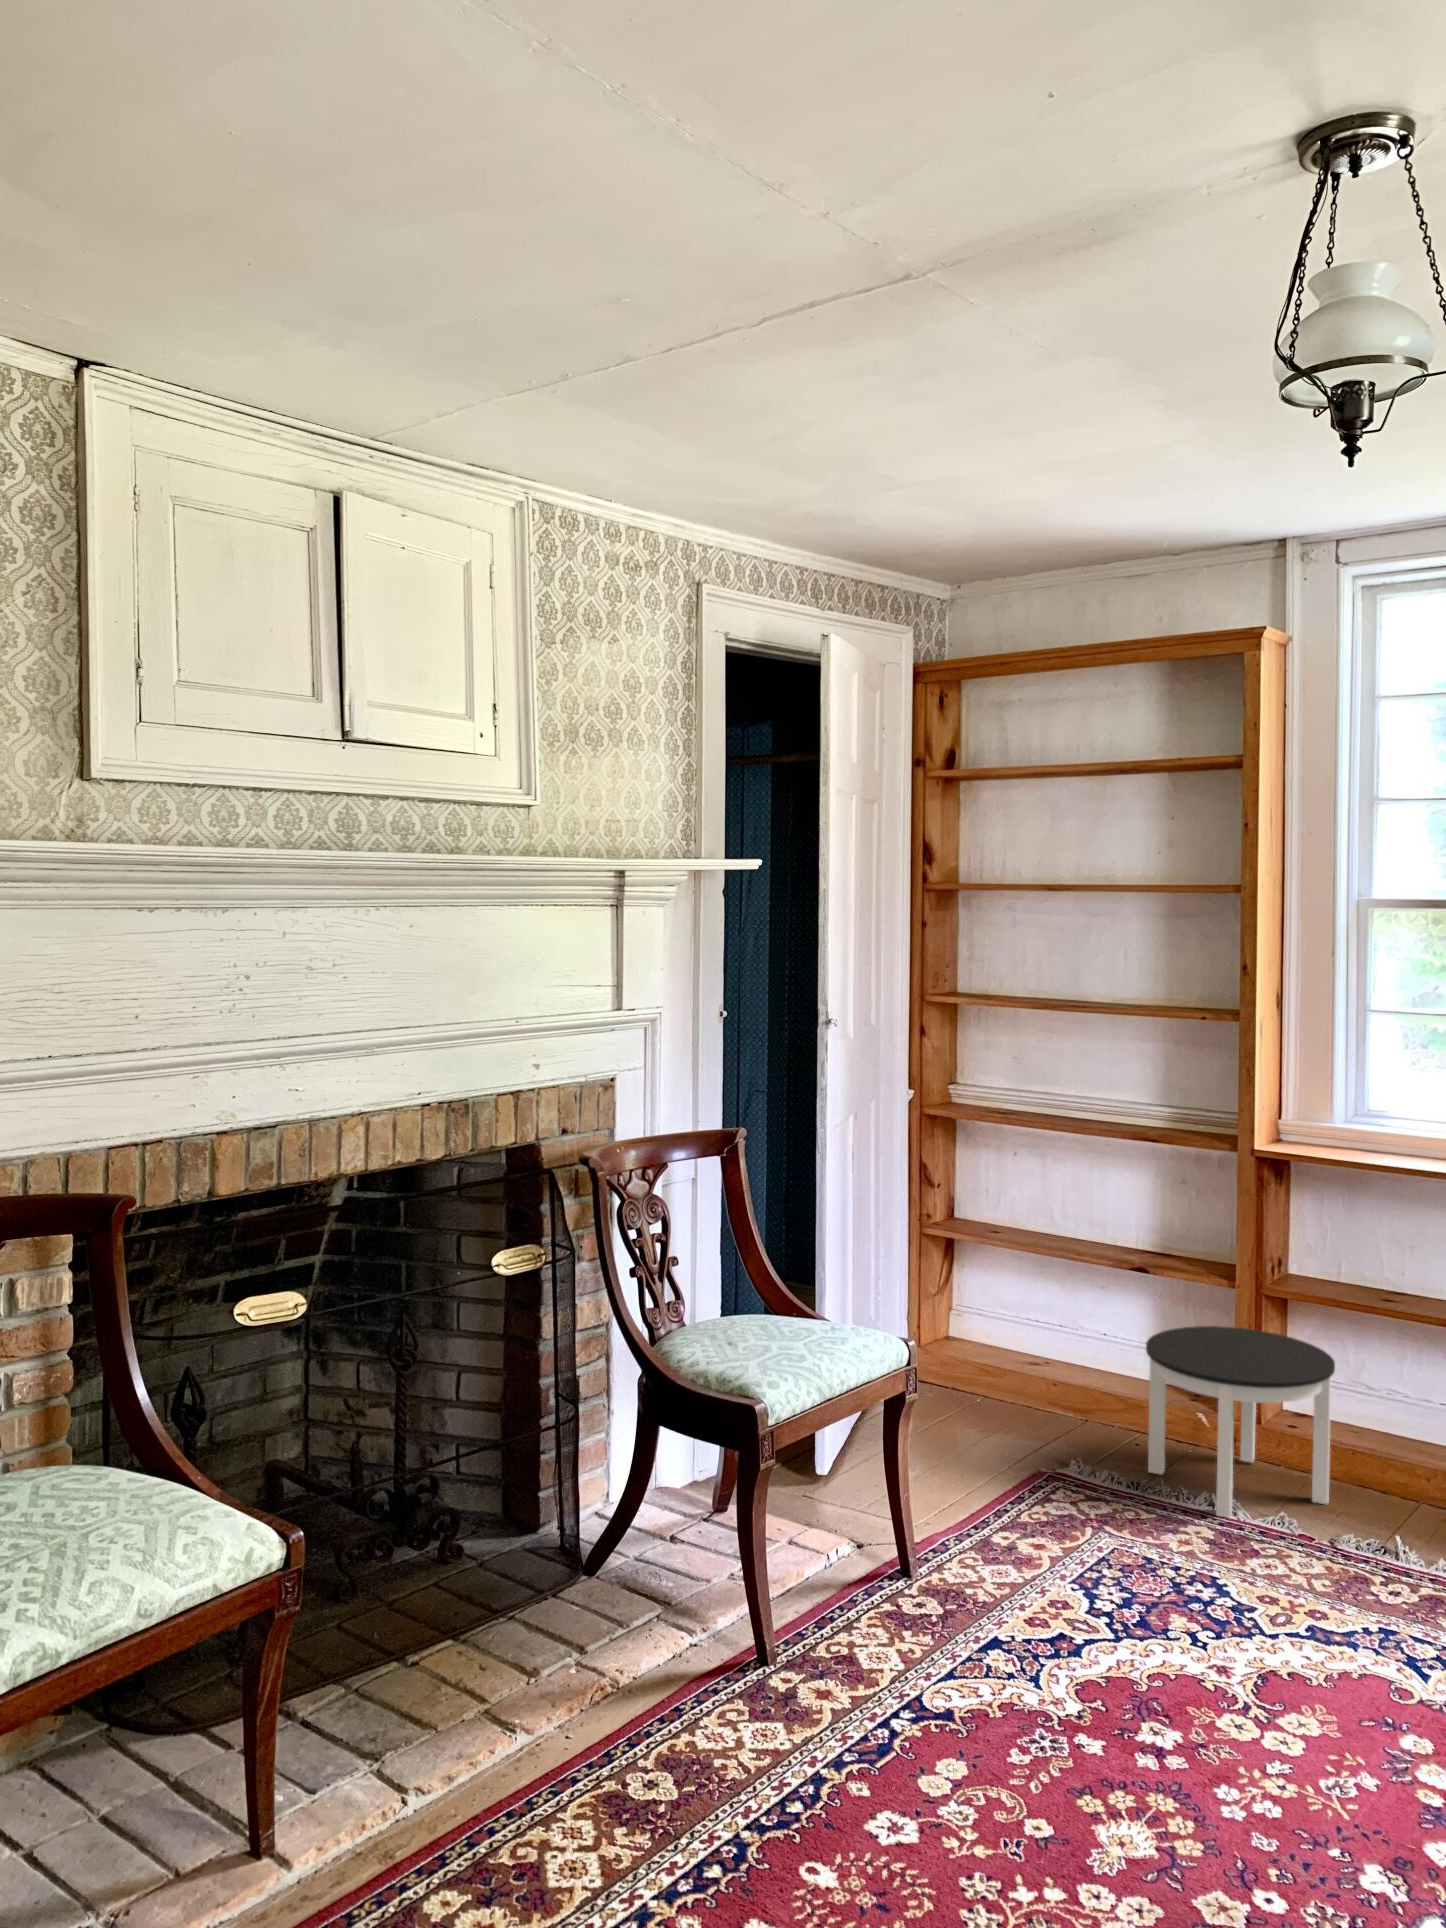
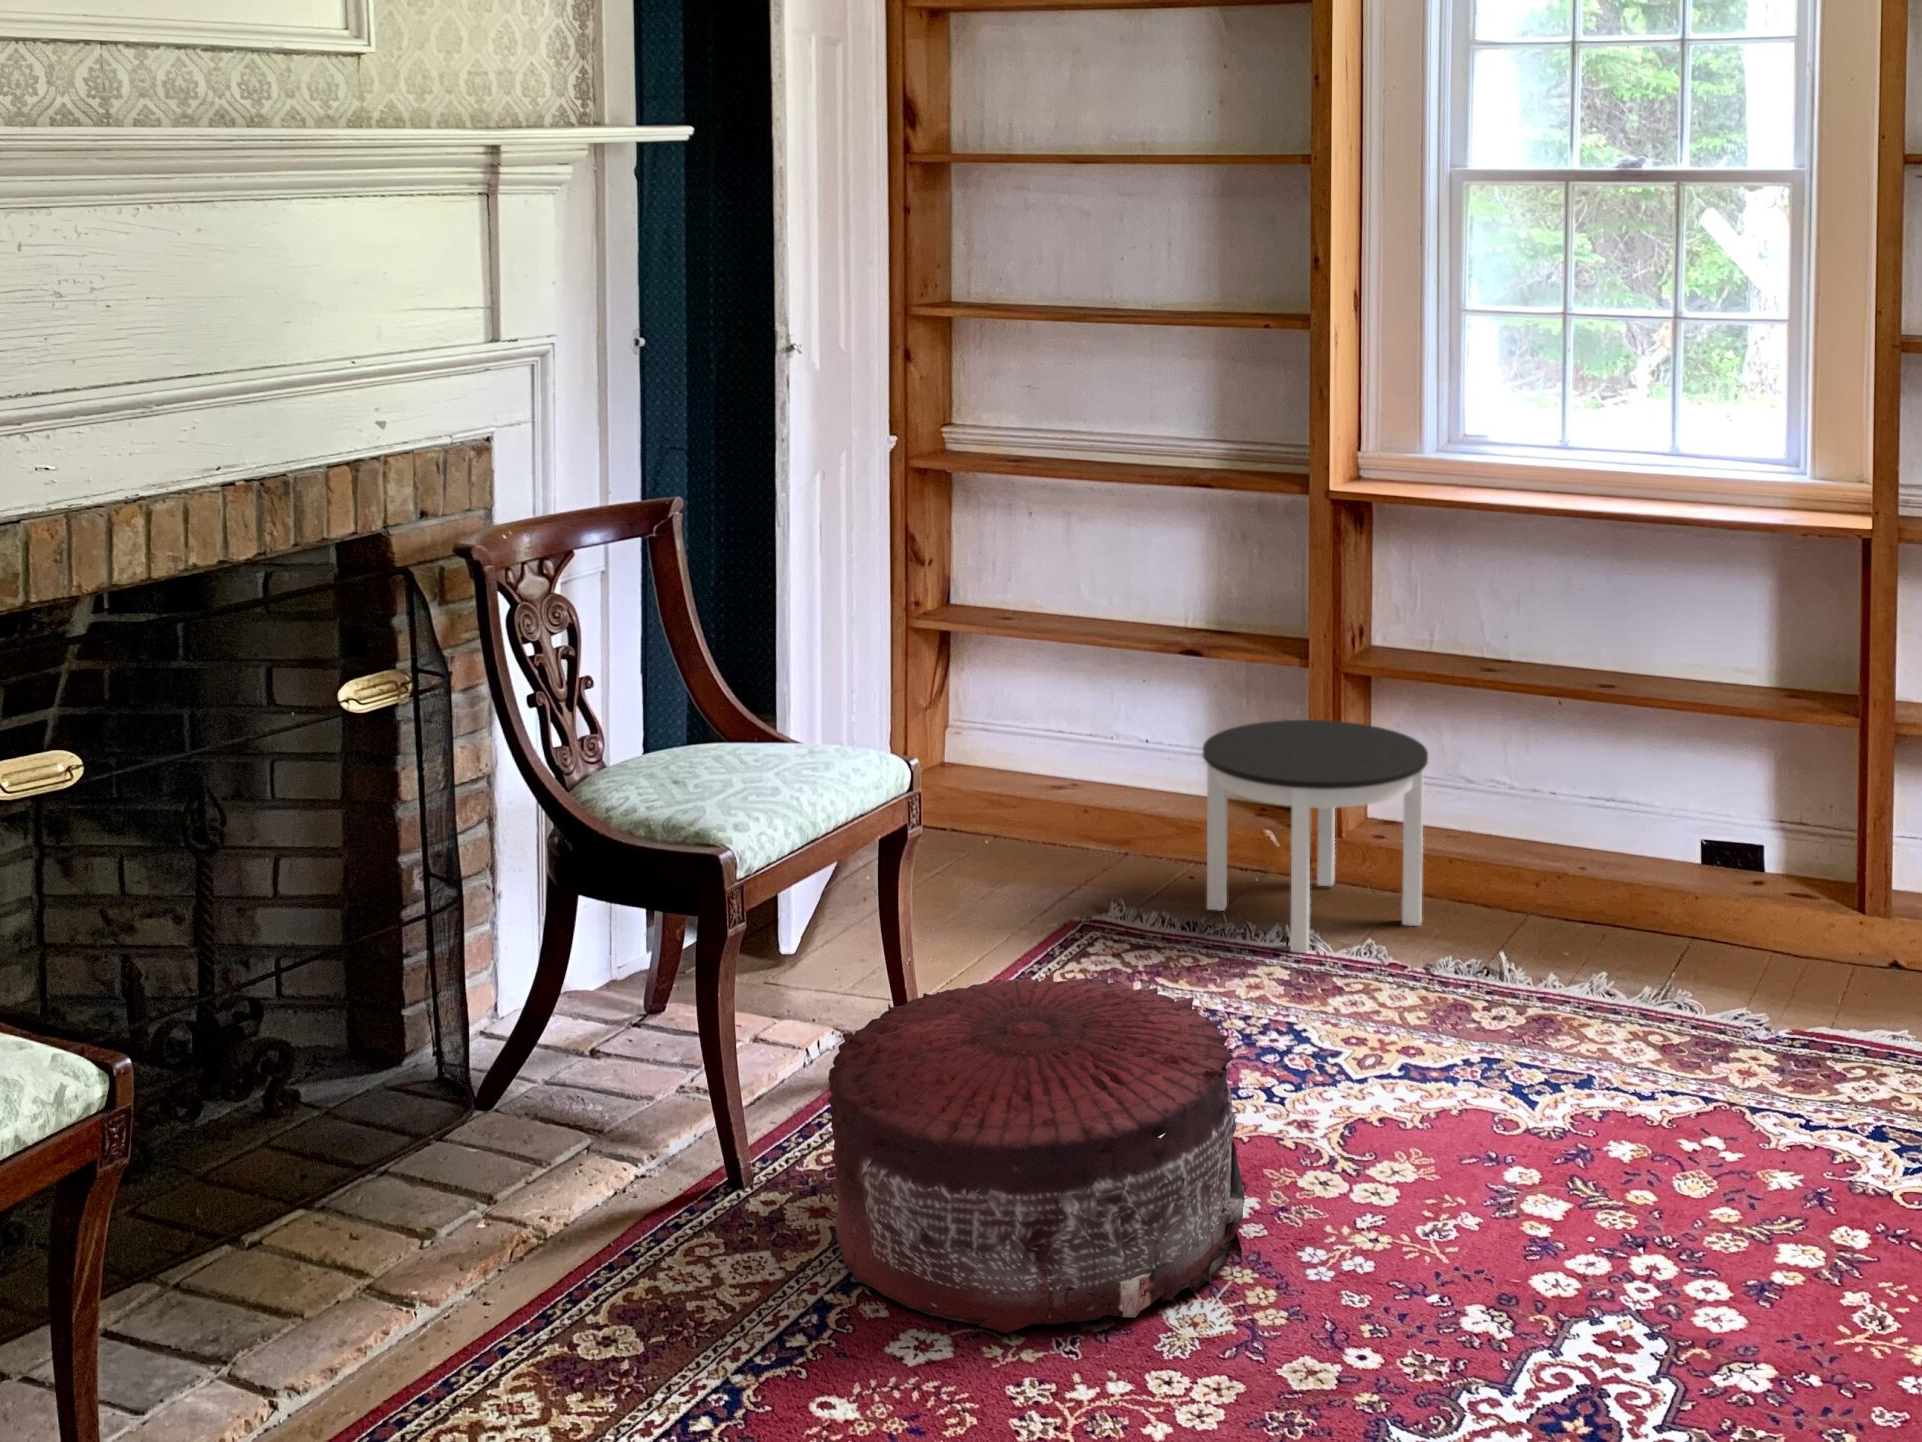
pouf: none [830,1522,1168,1829] -> present [828,971,1245,1333]

